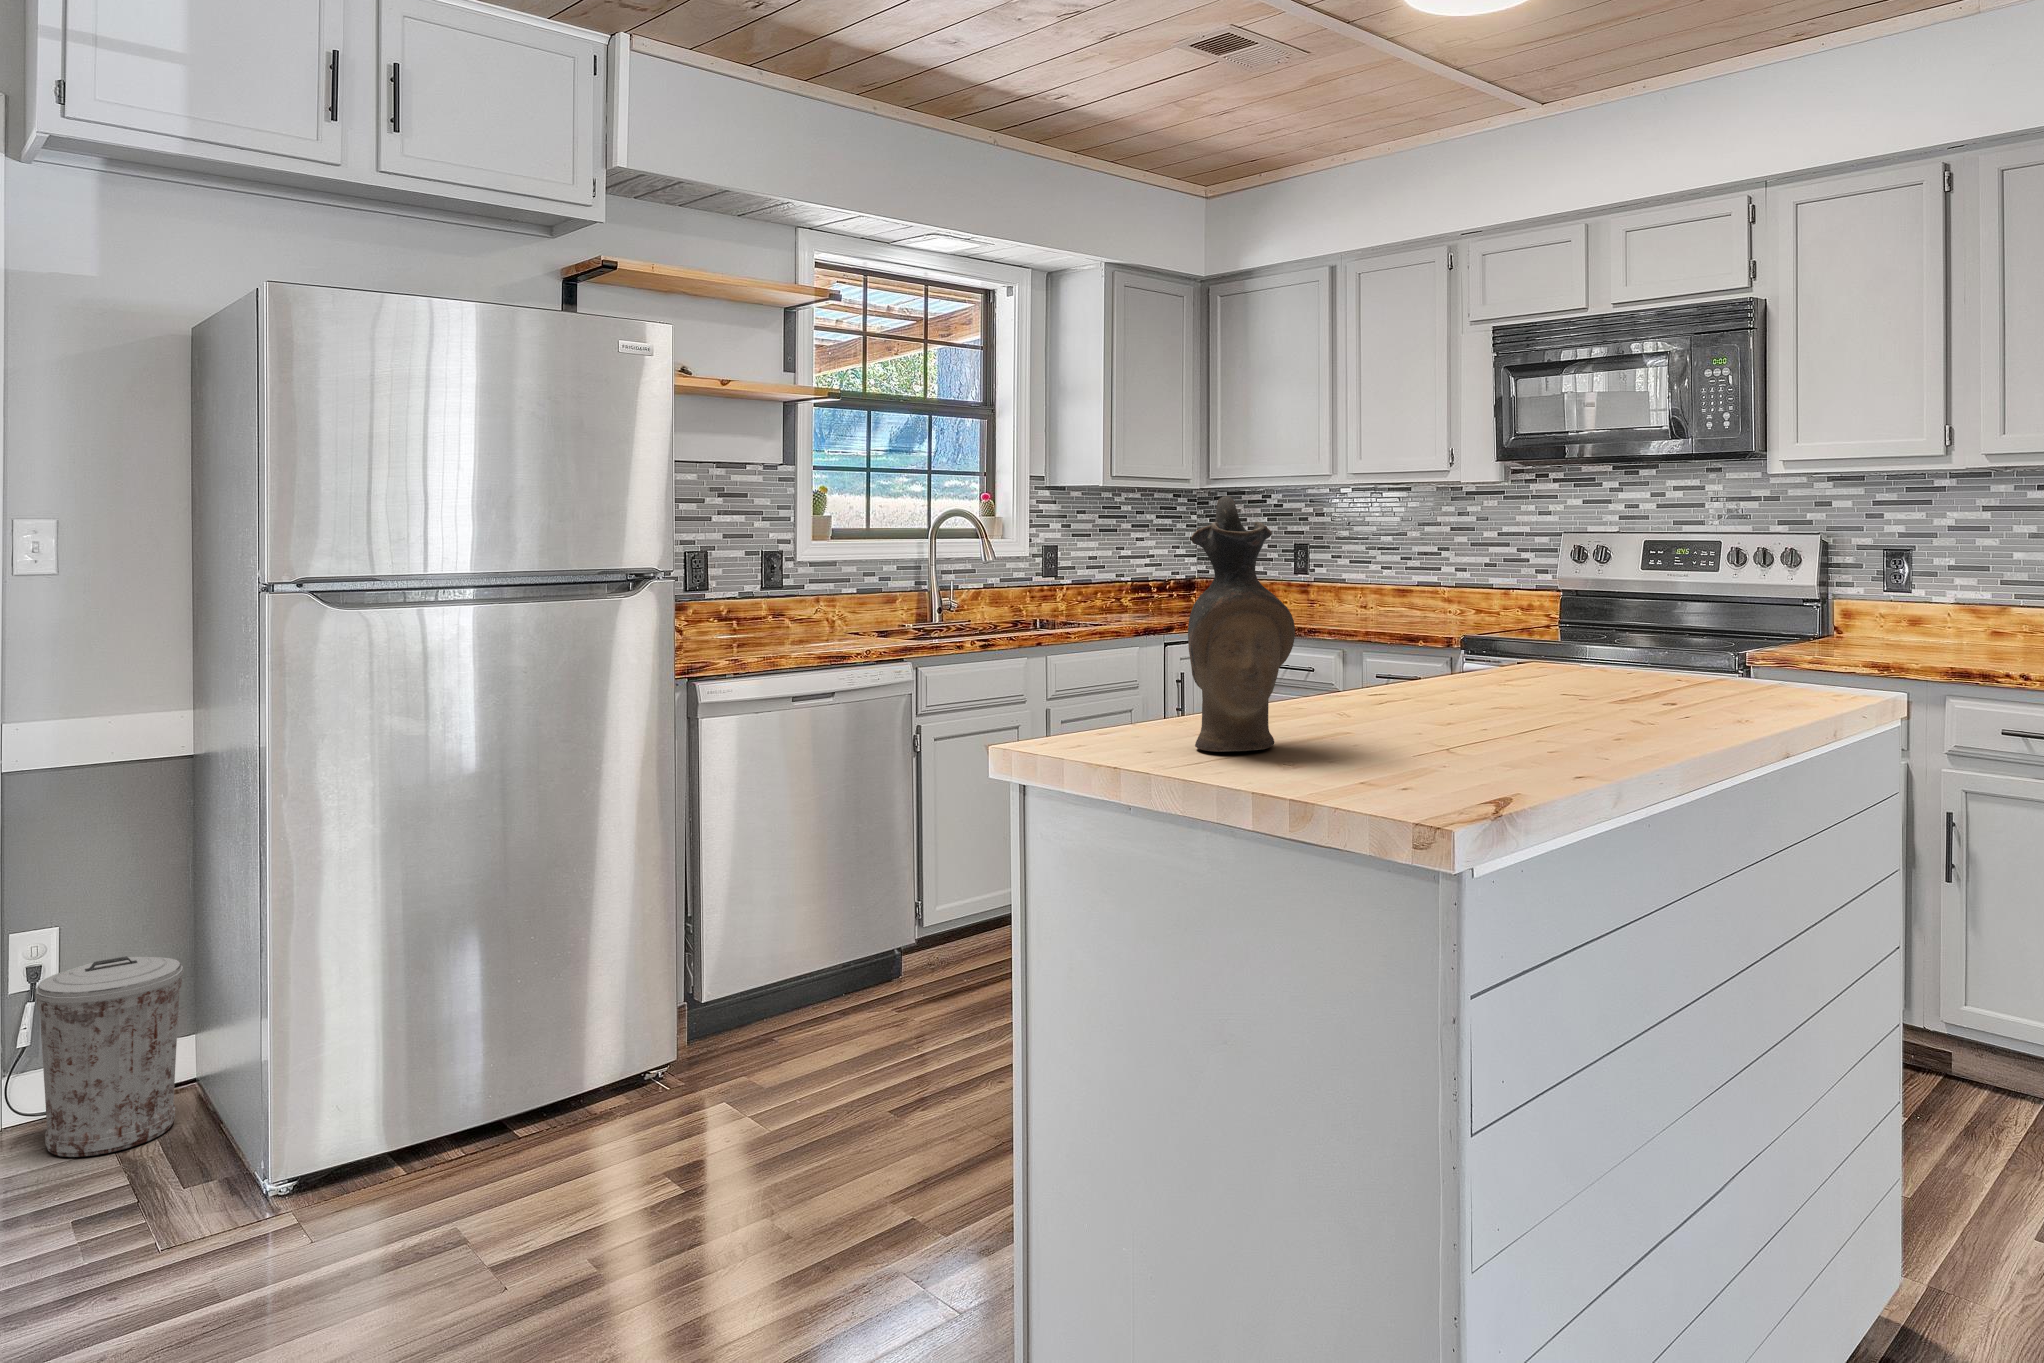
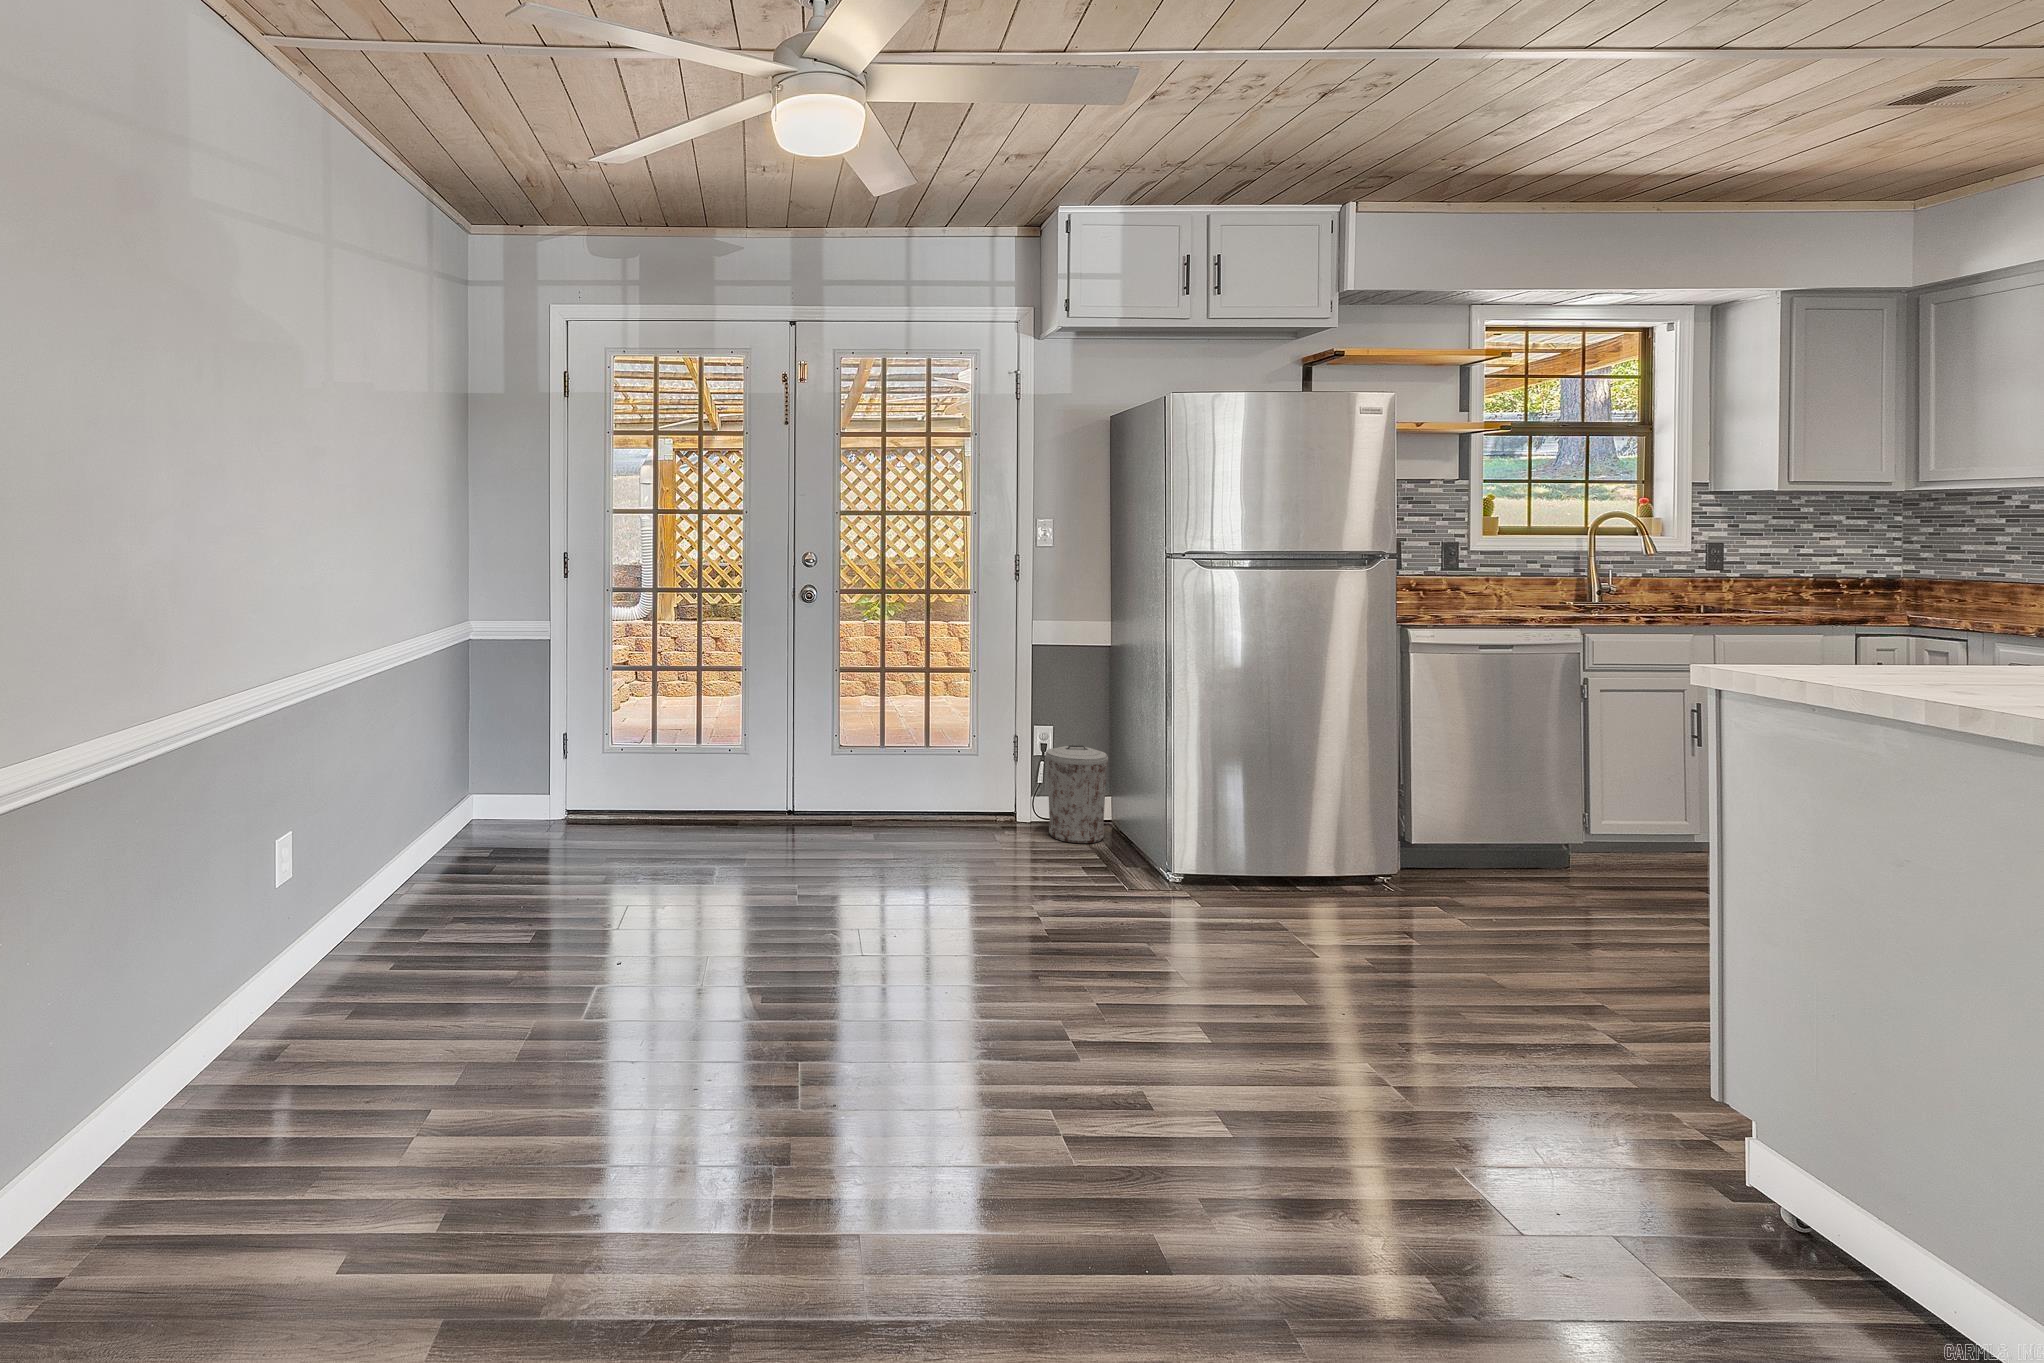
ceramic pitcher: present [1188,496,1295,752] -> none [1859,496,1971,681]

